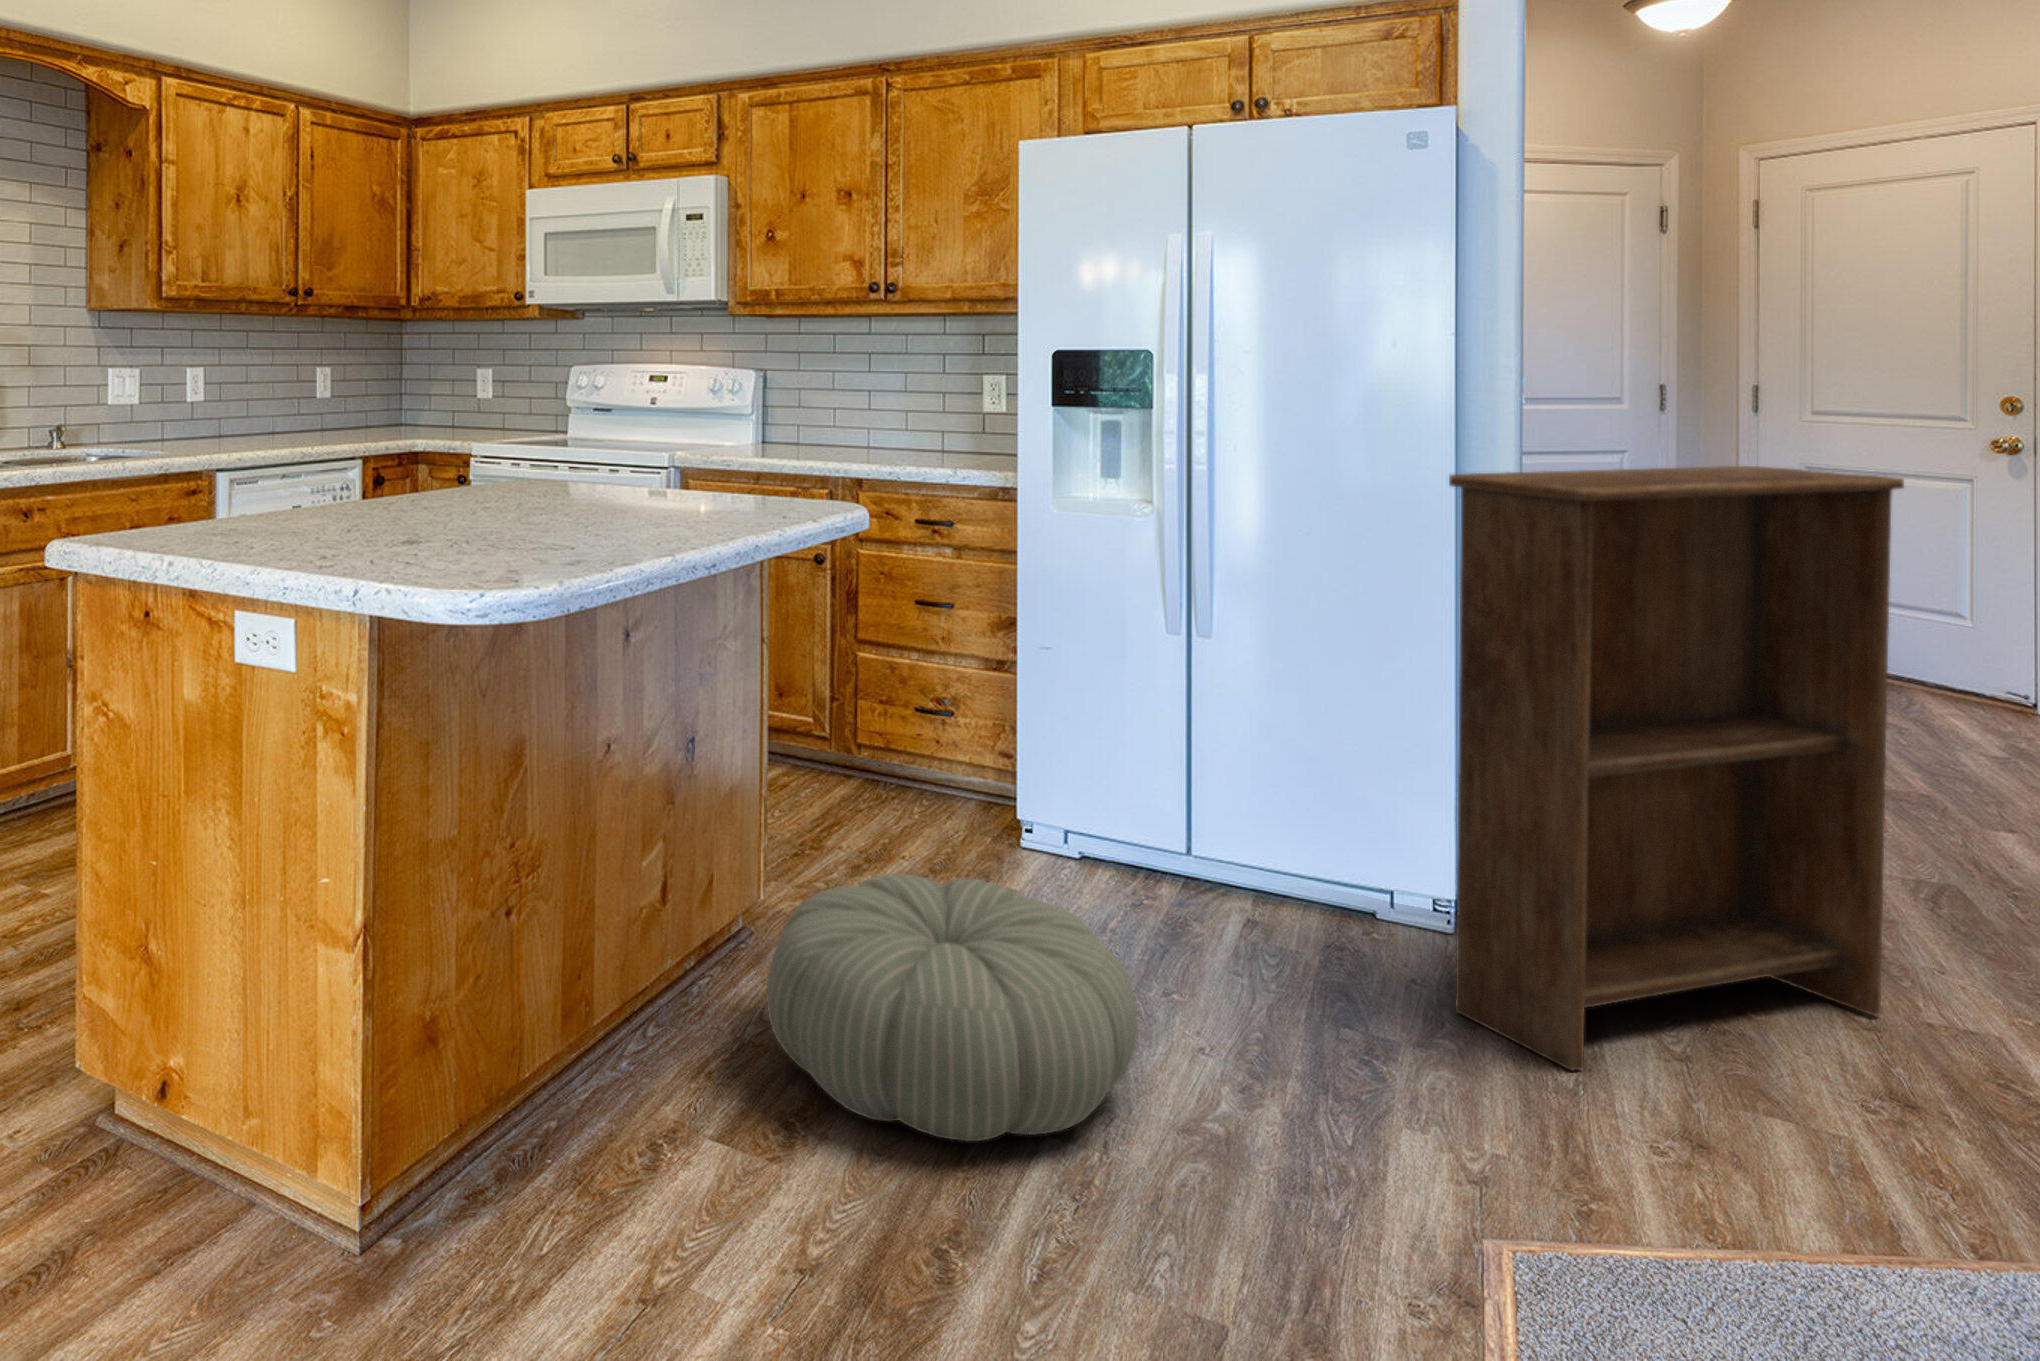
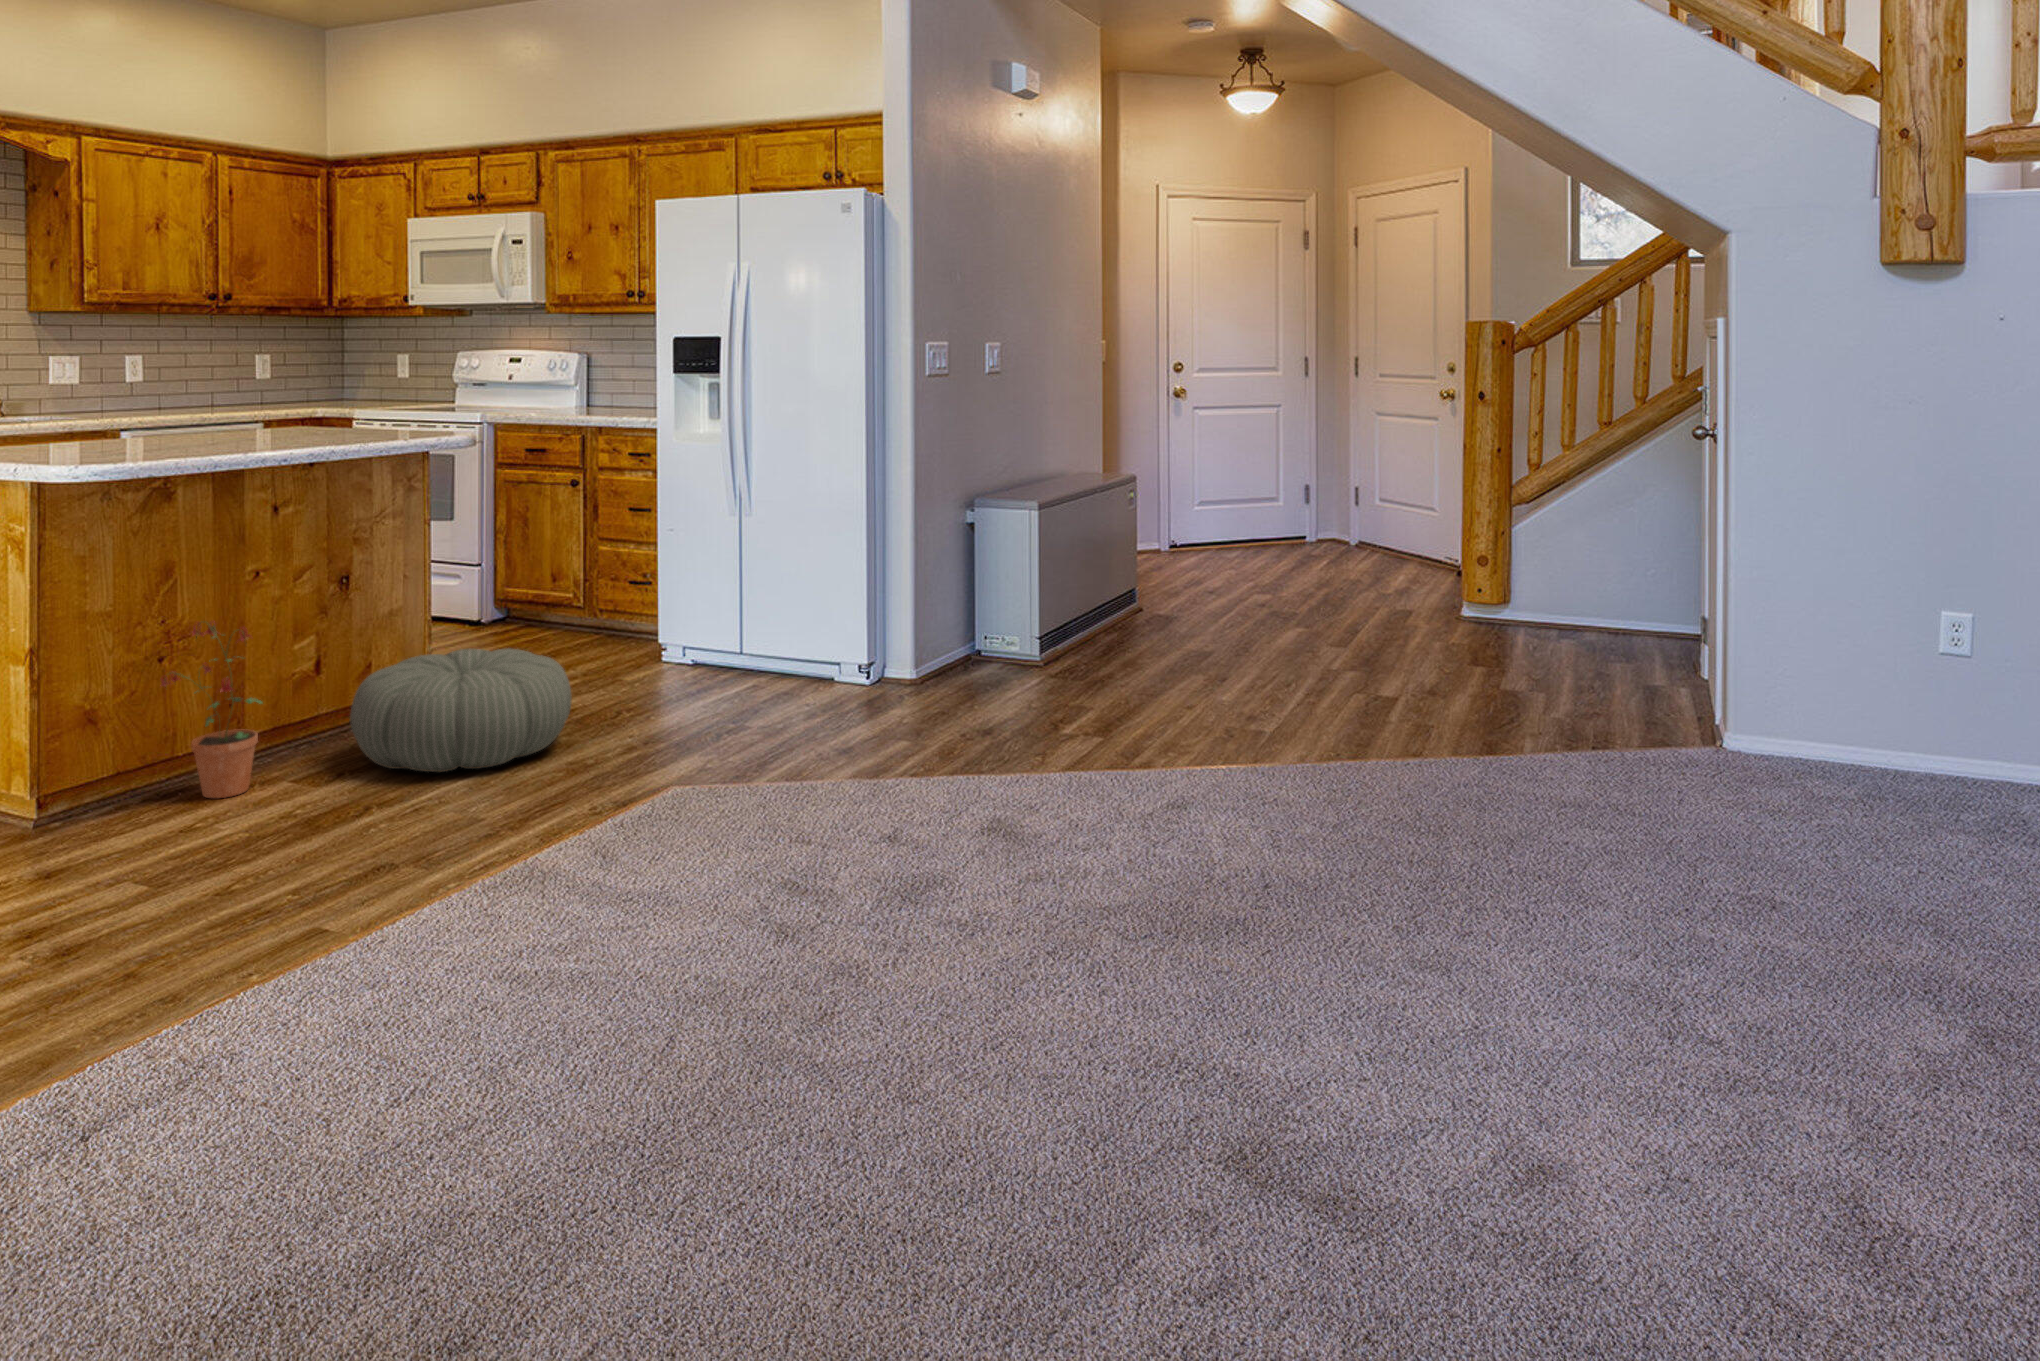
bookshelf: present [1449,466,1904,1070] -> none [802,396,1056,731]
potted plant: none [534,852,698,1183] -> present [160,622,262,798]

